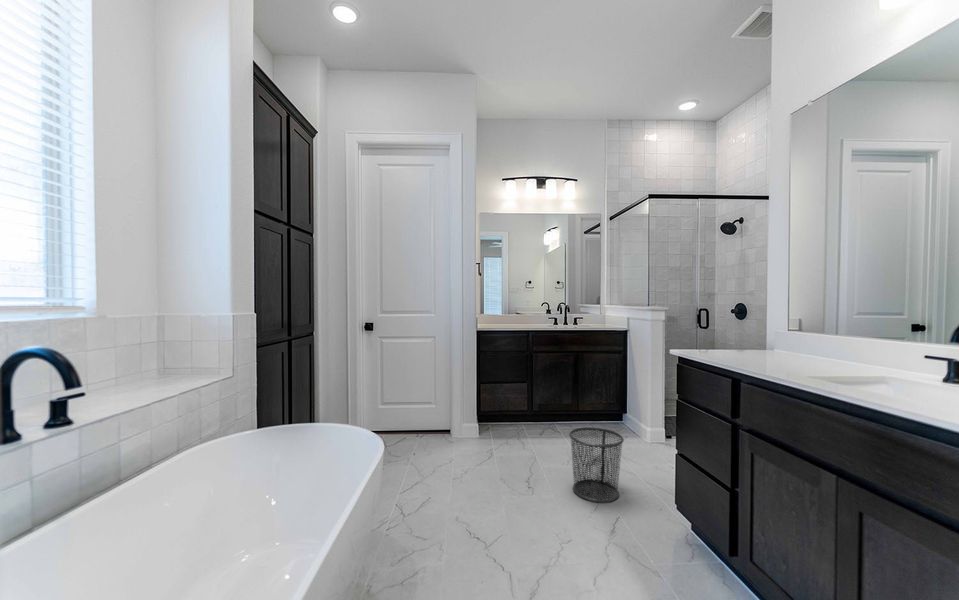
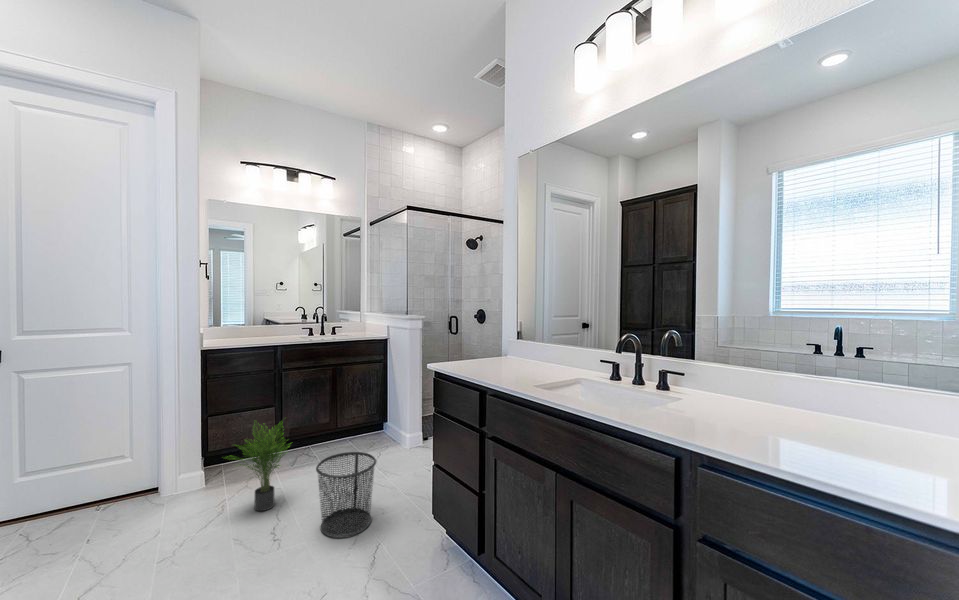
potted plant: none [495,388,549,465] -> present [233,424,287,511]

